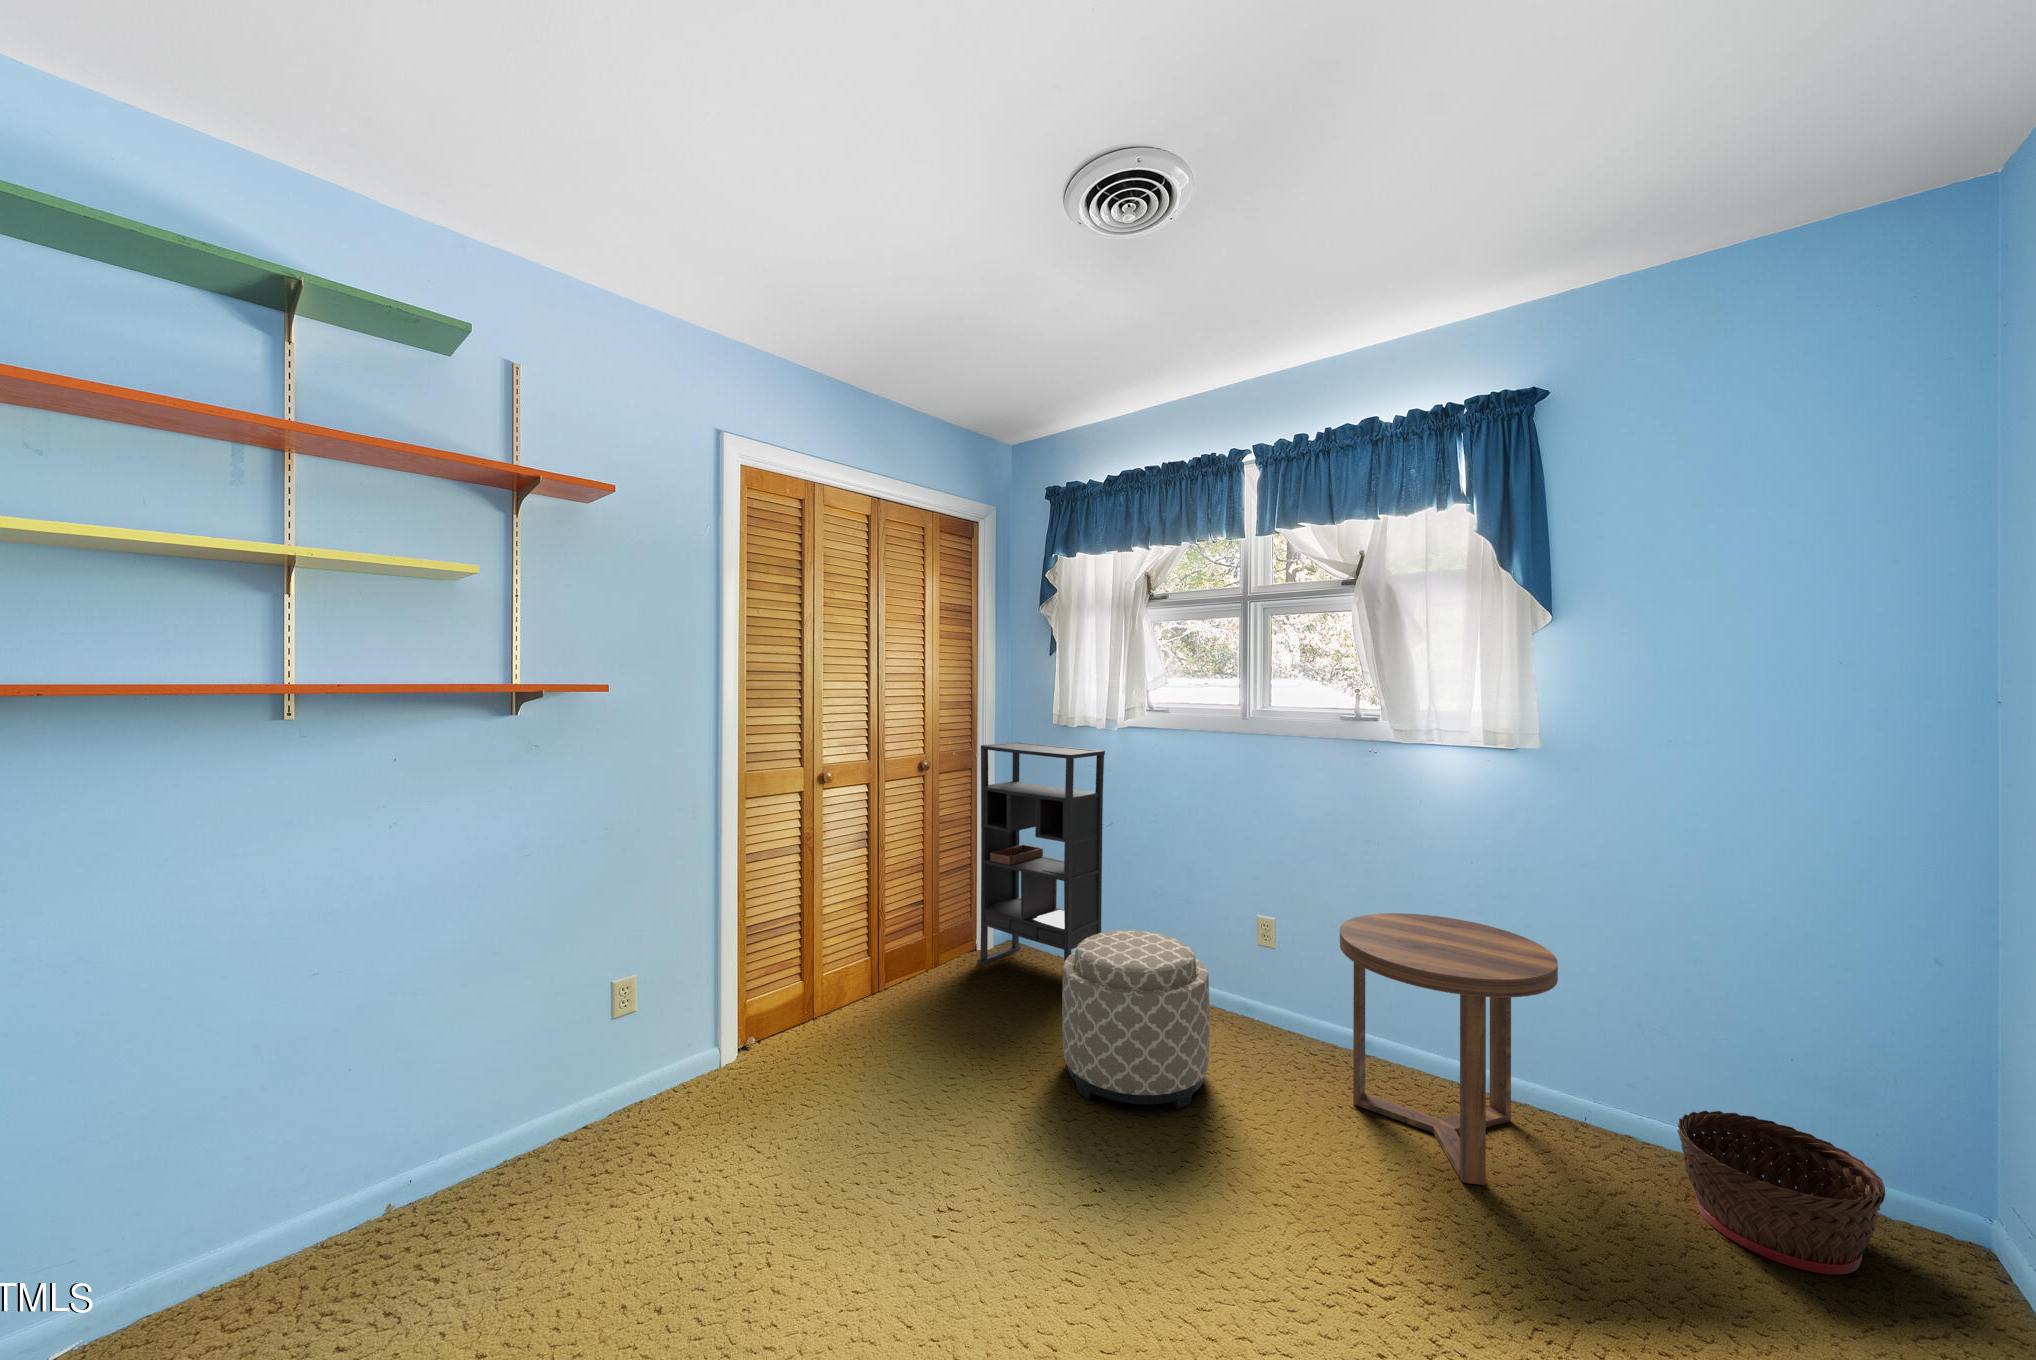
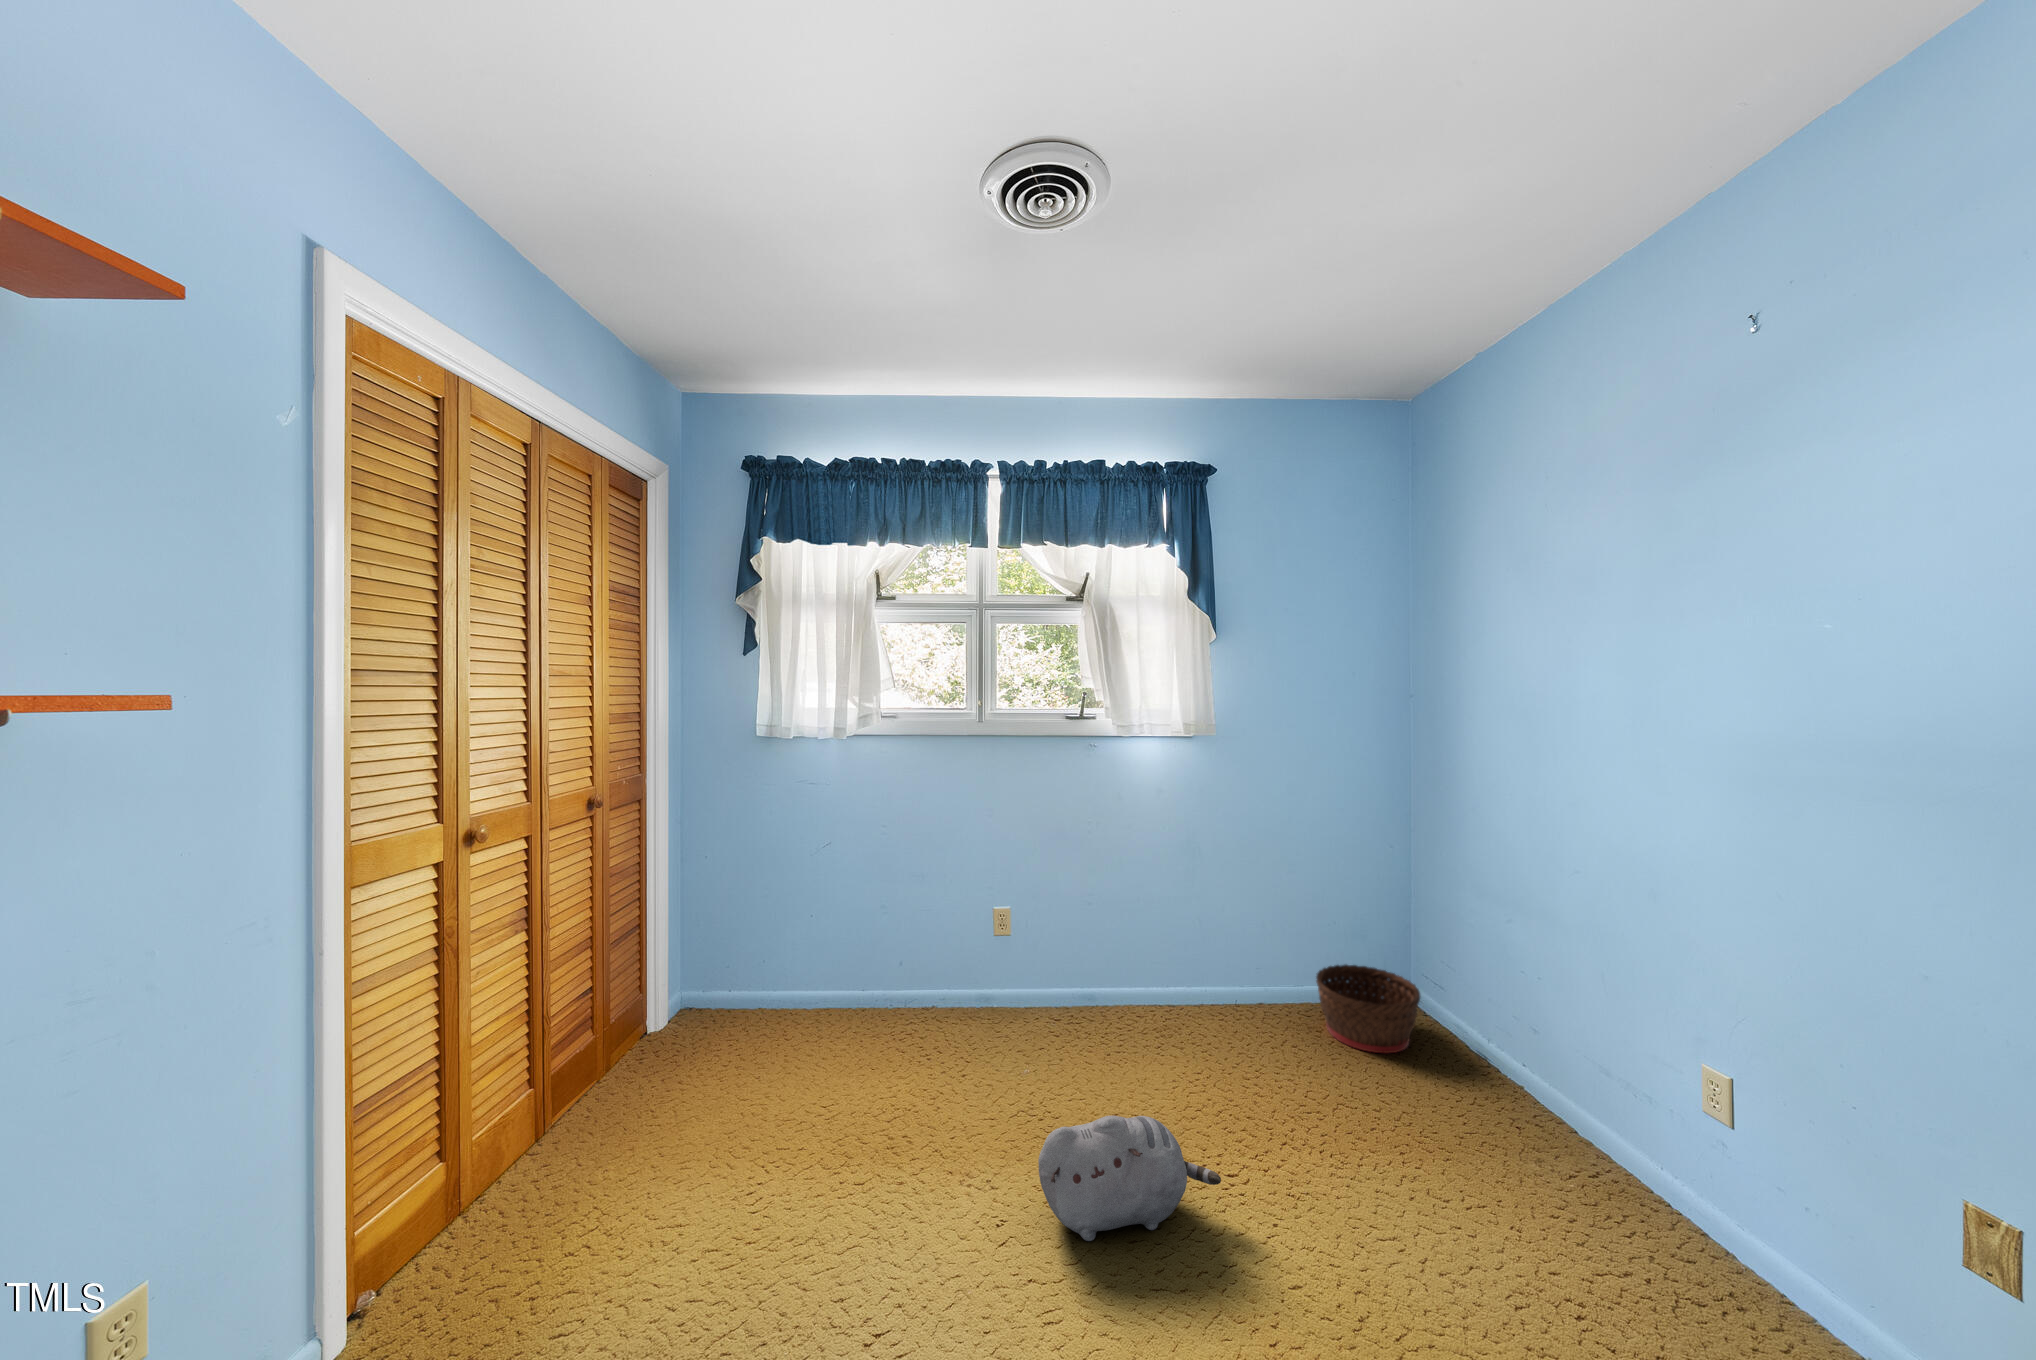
bookshelf: present [977,742,1105,993] -> none [660,759,827,1044]
side table: present [1340,913,1558,1185] -> none [1111,873,1268,1081]
ottoman: present [1062,930,1210,1109] -> none [867,946,1022,1152]
plush toy: none [1119,1102,1300,1240] -> present [1038,1116,1221,1241]

